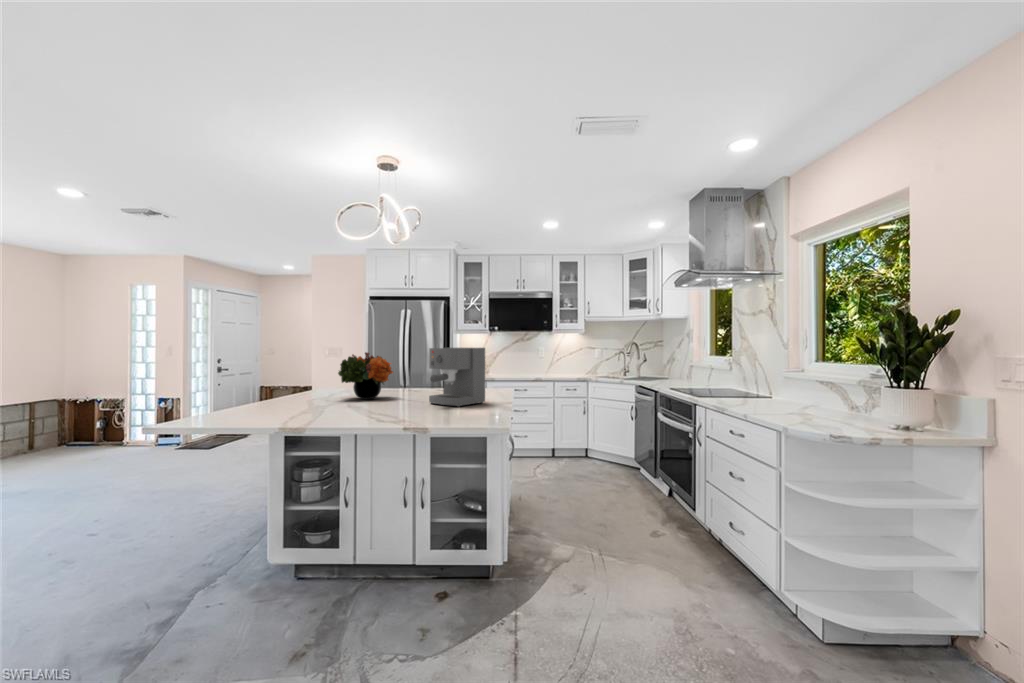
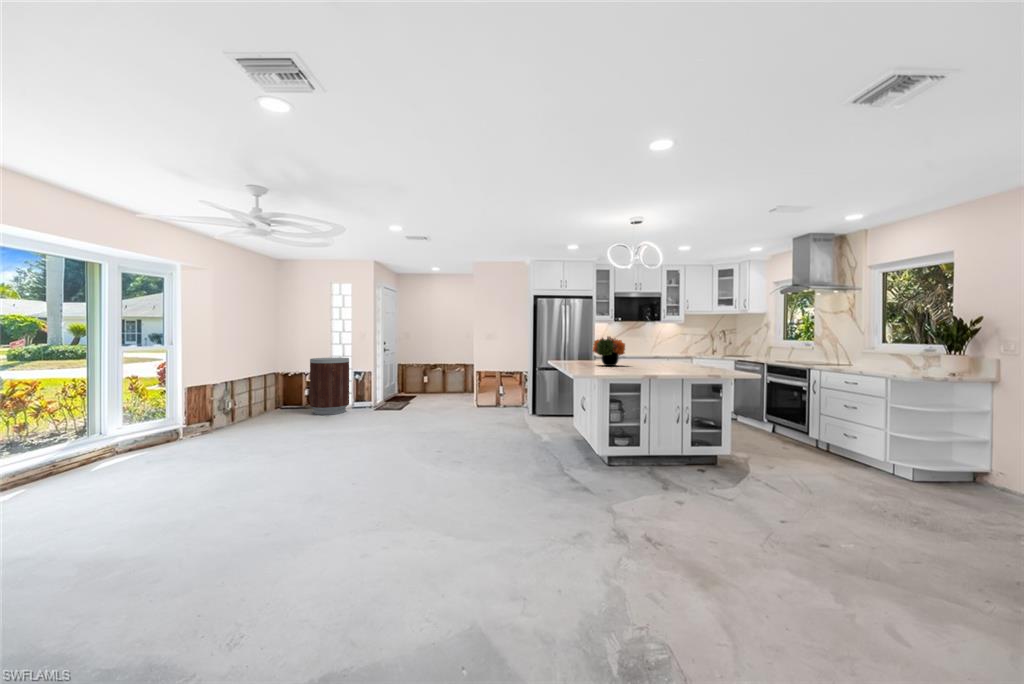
coffee maker: present [429,348,485,407] -> none [662,333,693,369]
trash can: none [84,379,148,455] -> present [310,358,349,415]

